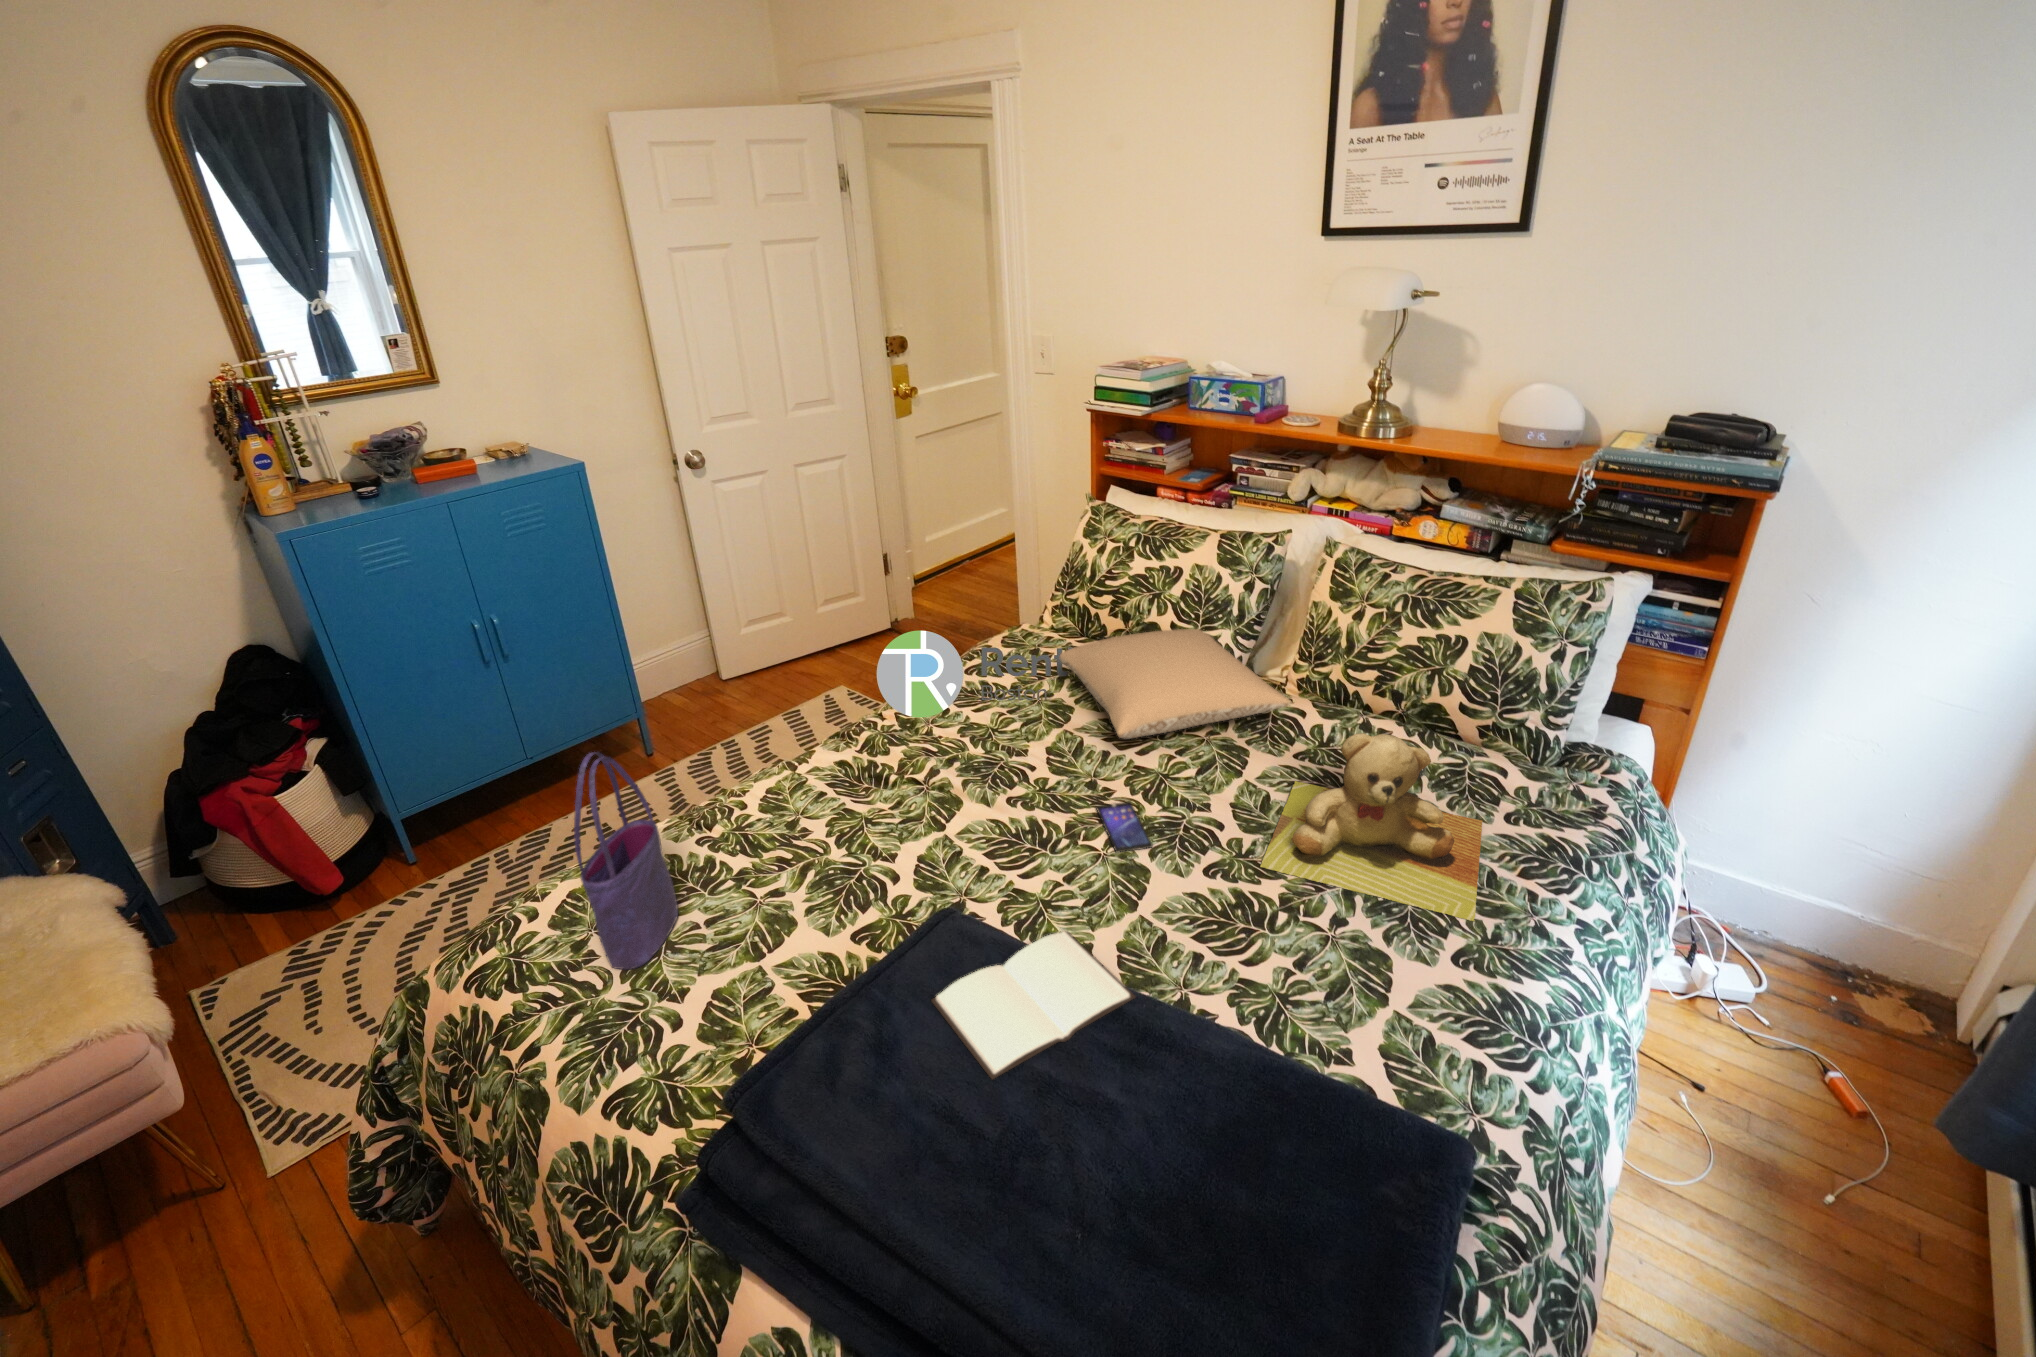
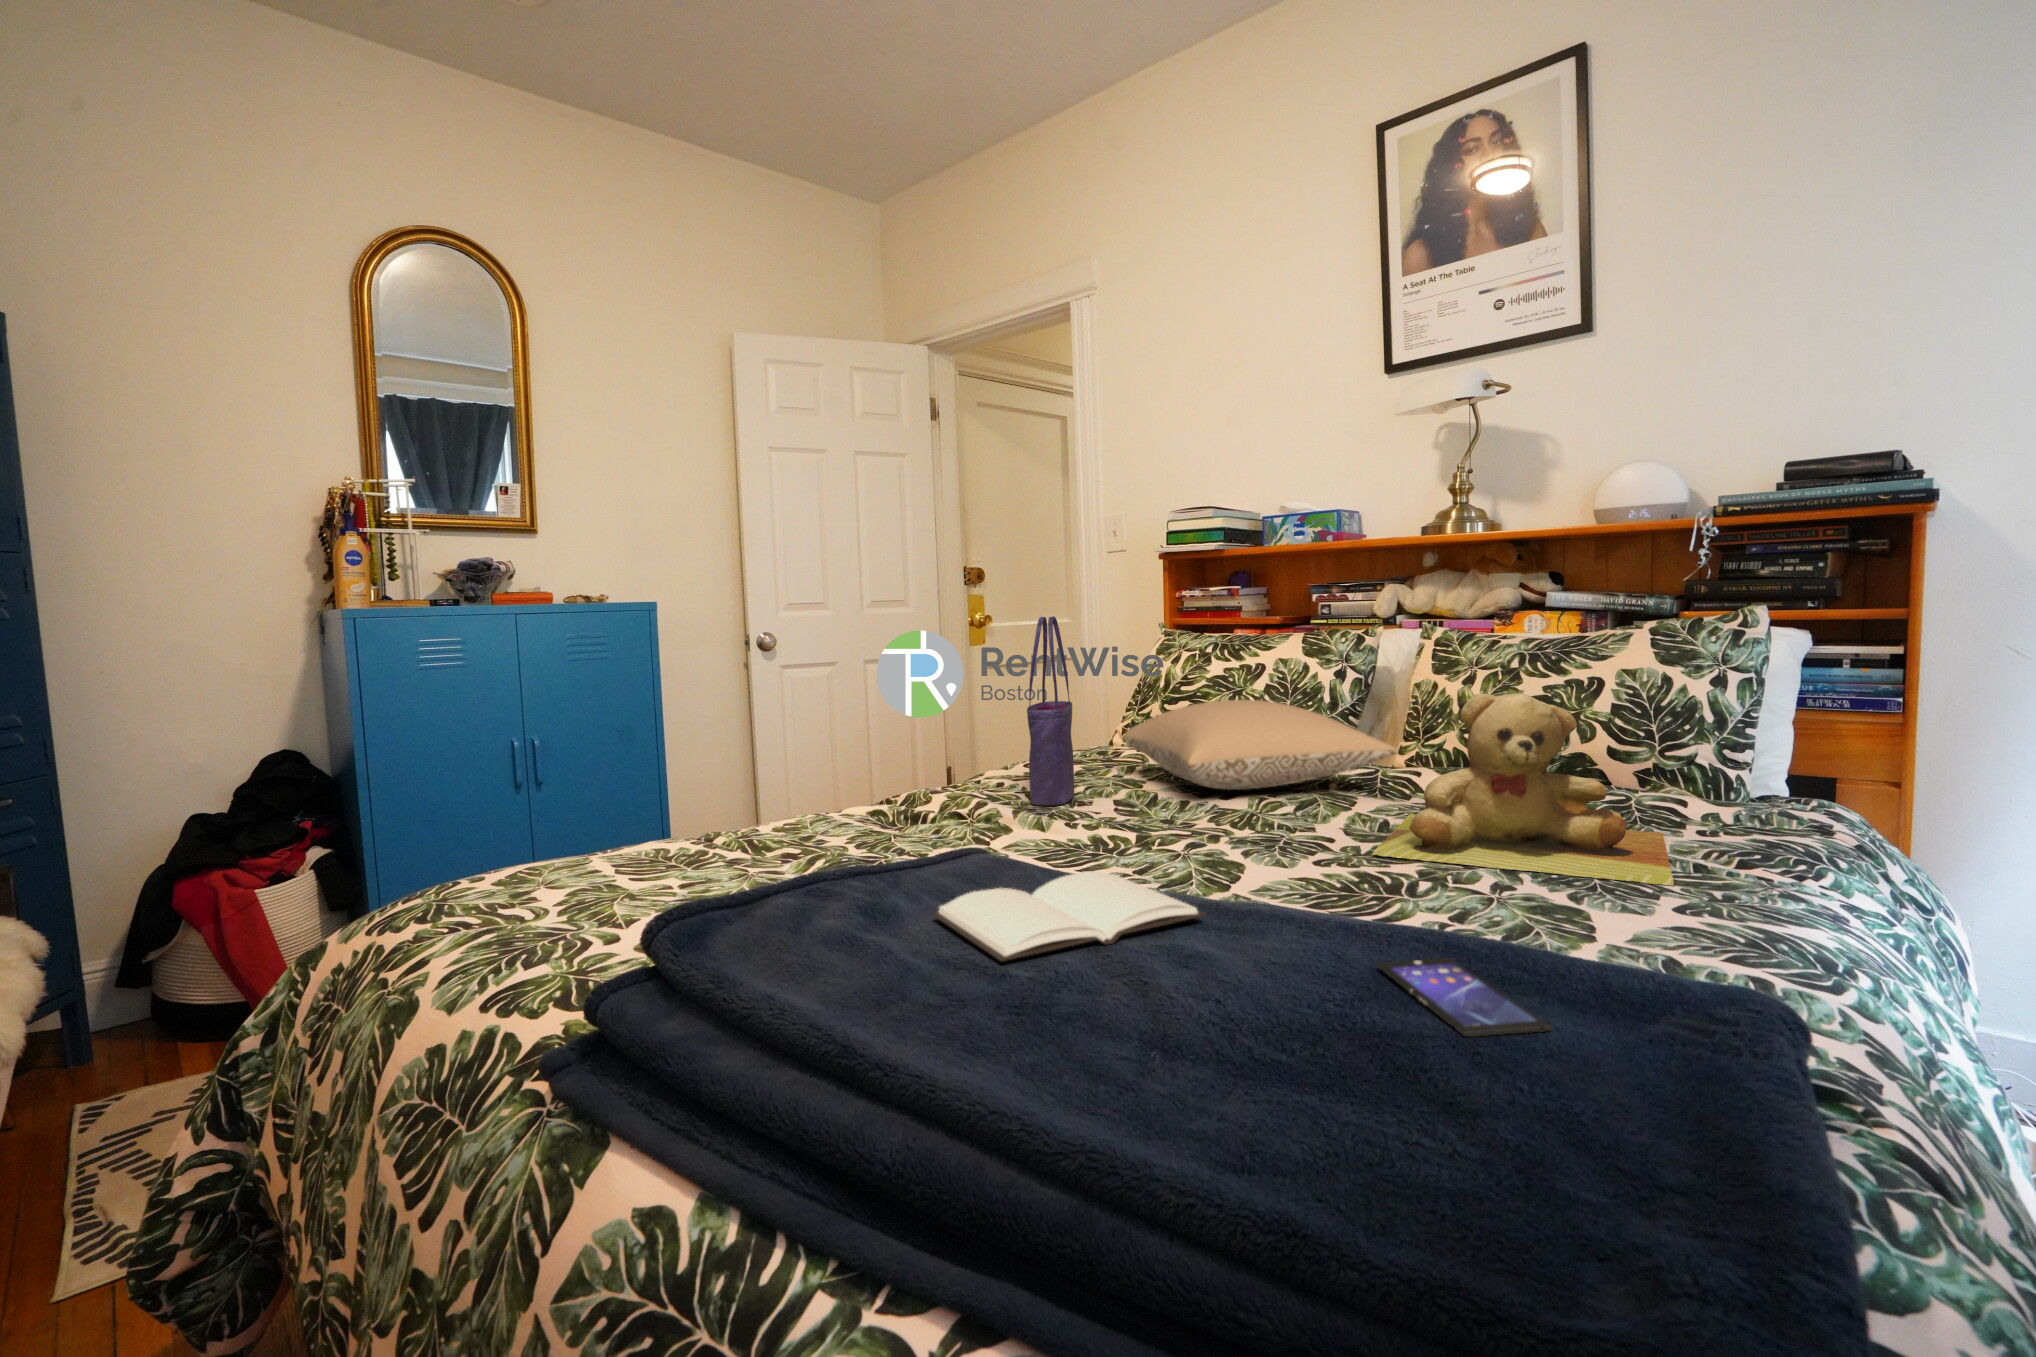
tote bag: present [574,752,678,969] -> present [1027,616,1074,806]
smartphone: present [1096,802,1153,852] -> present [1378,958,1552,1037]

